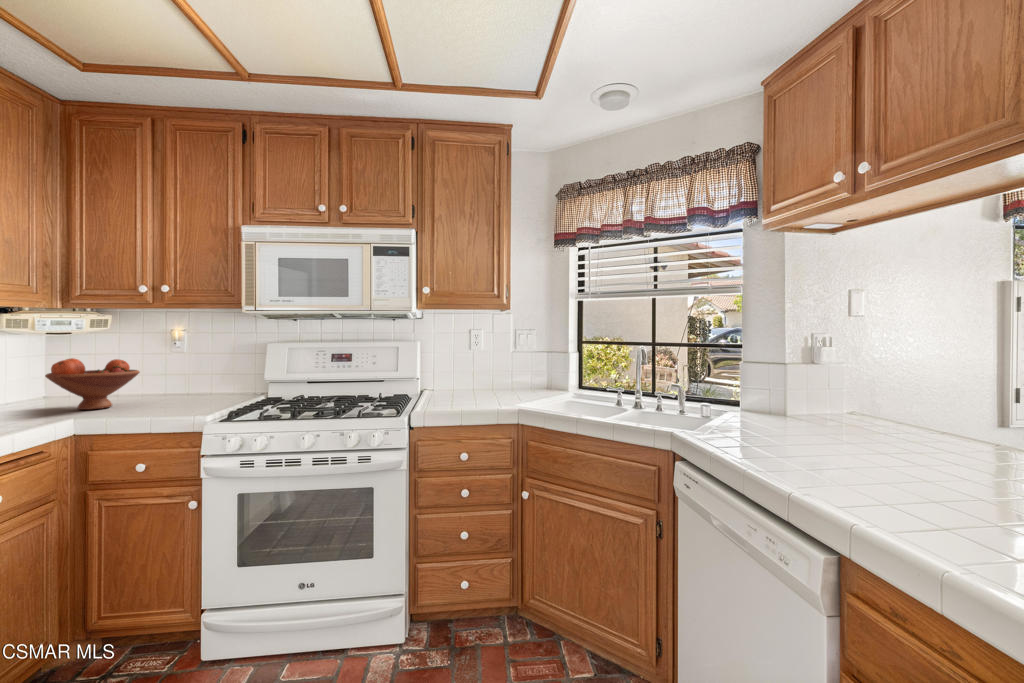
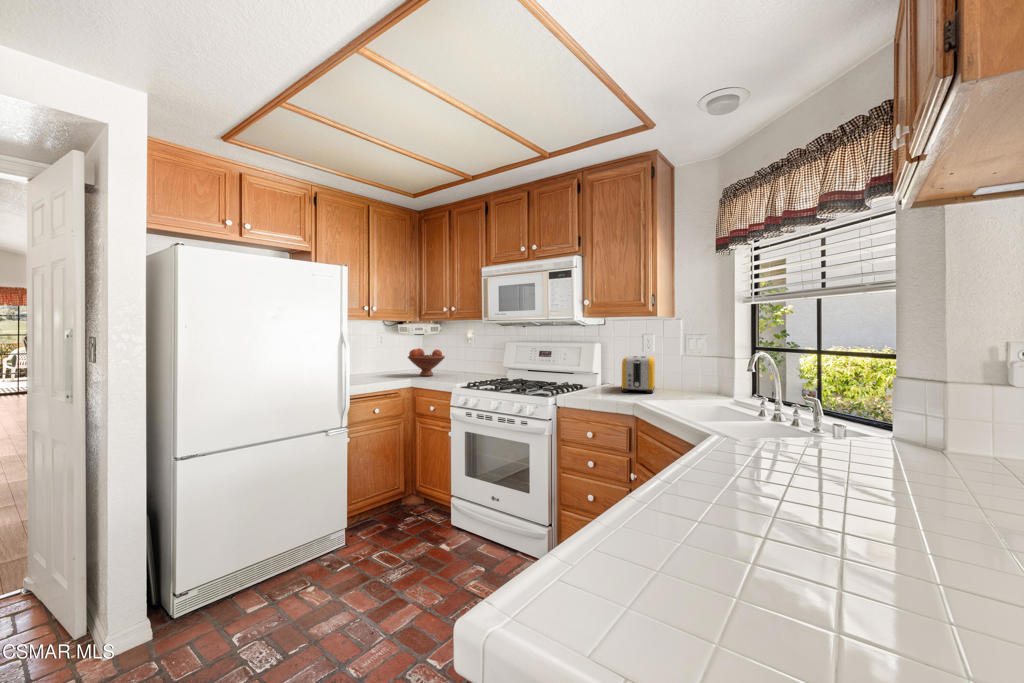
toaster: none [452,356,500,399] -> present [622,356,655,393]

